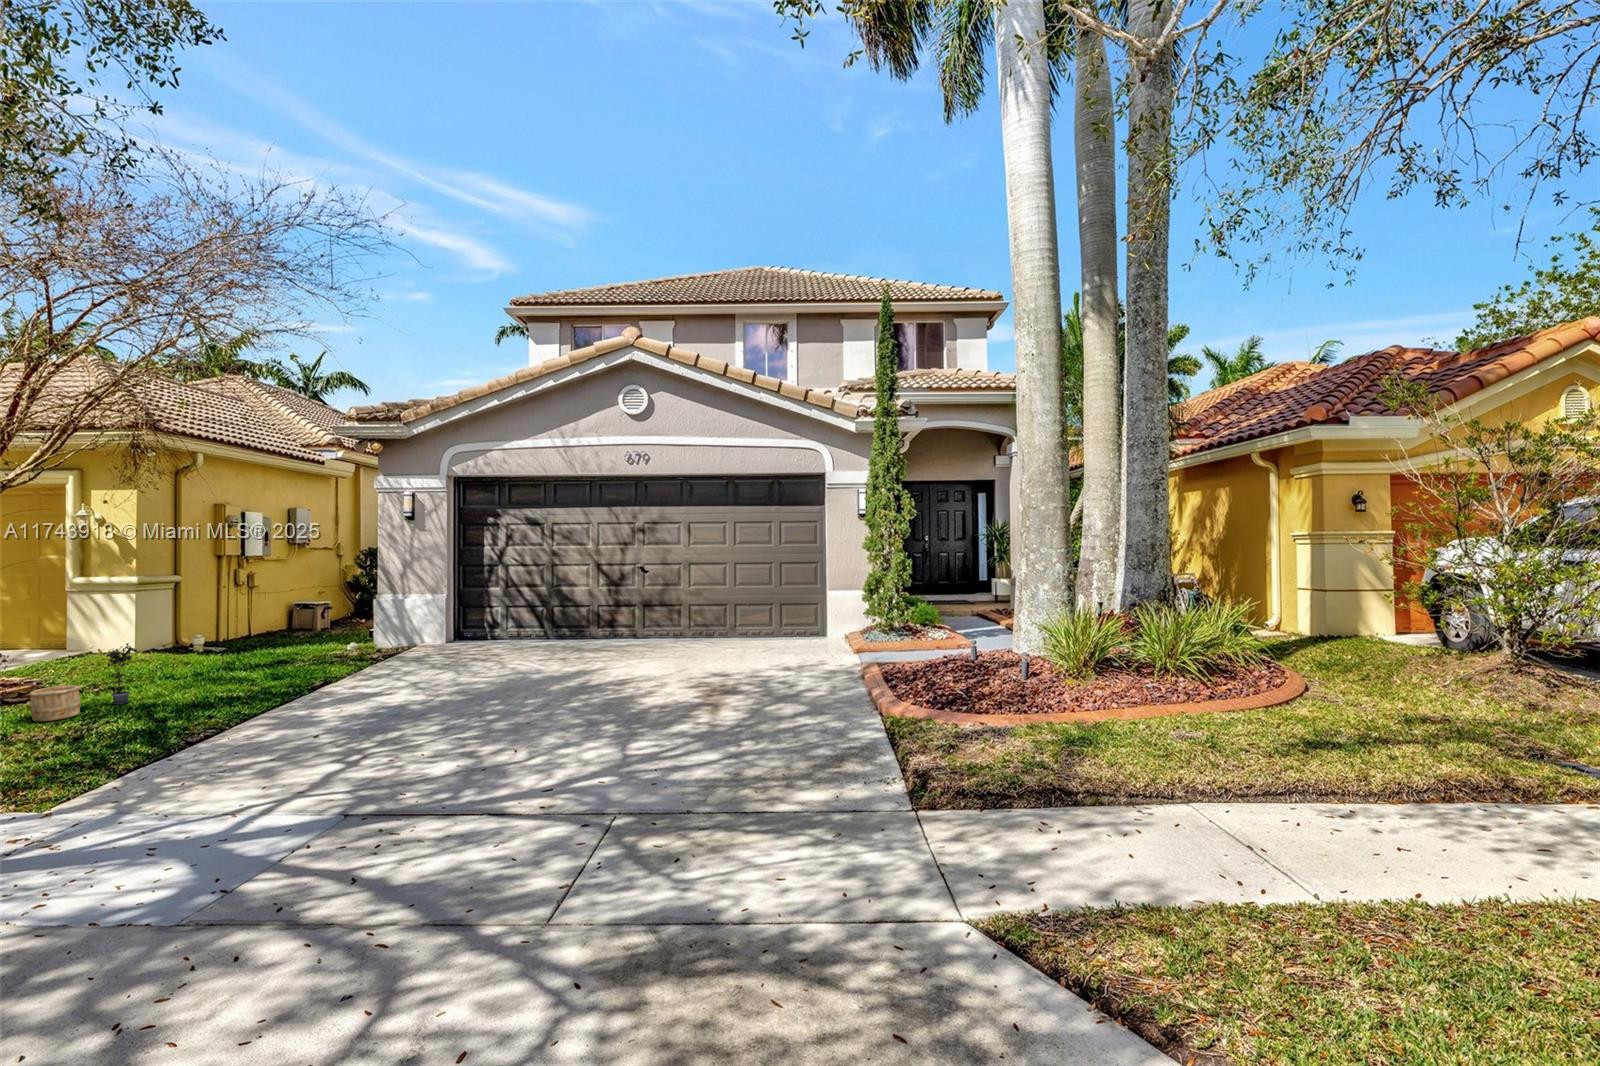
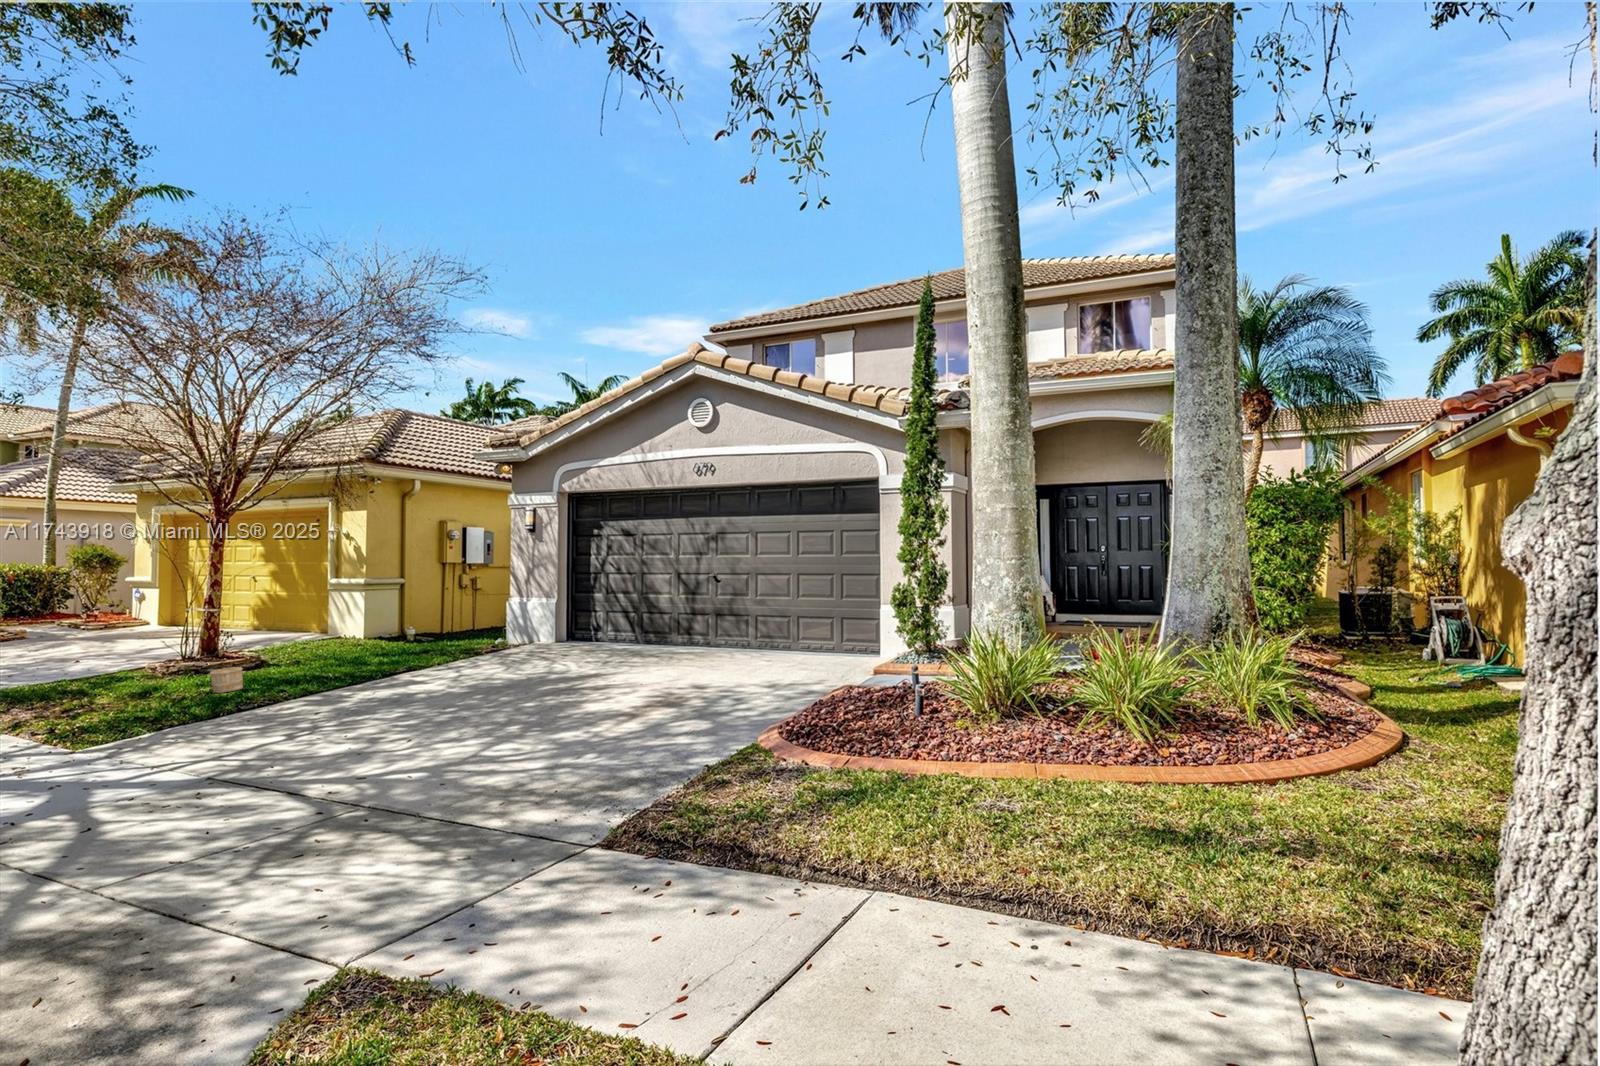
potted plant: present [104,643,137,705] -> none [263,637,289,682]

